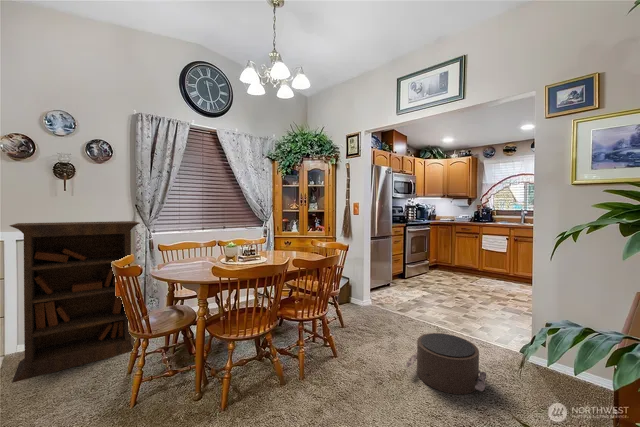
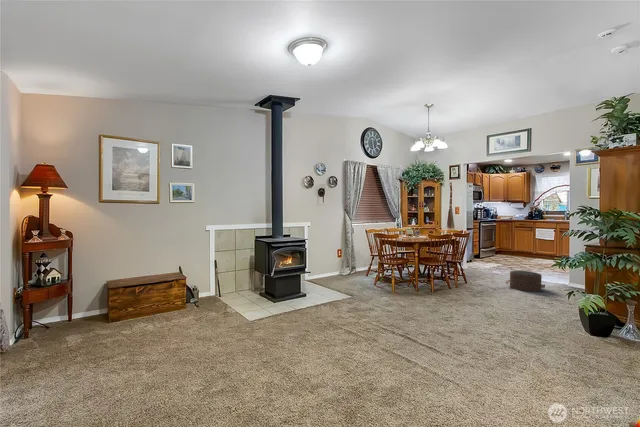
bookcase: present [10,221,140,383] -> none [316,217,365,286]

